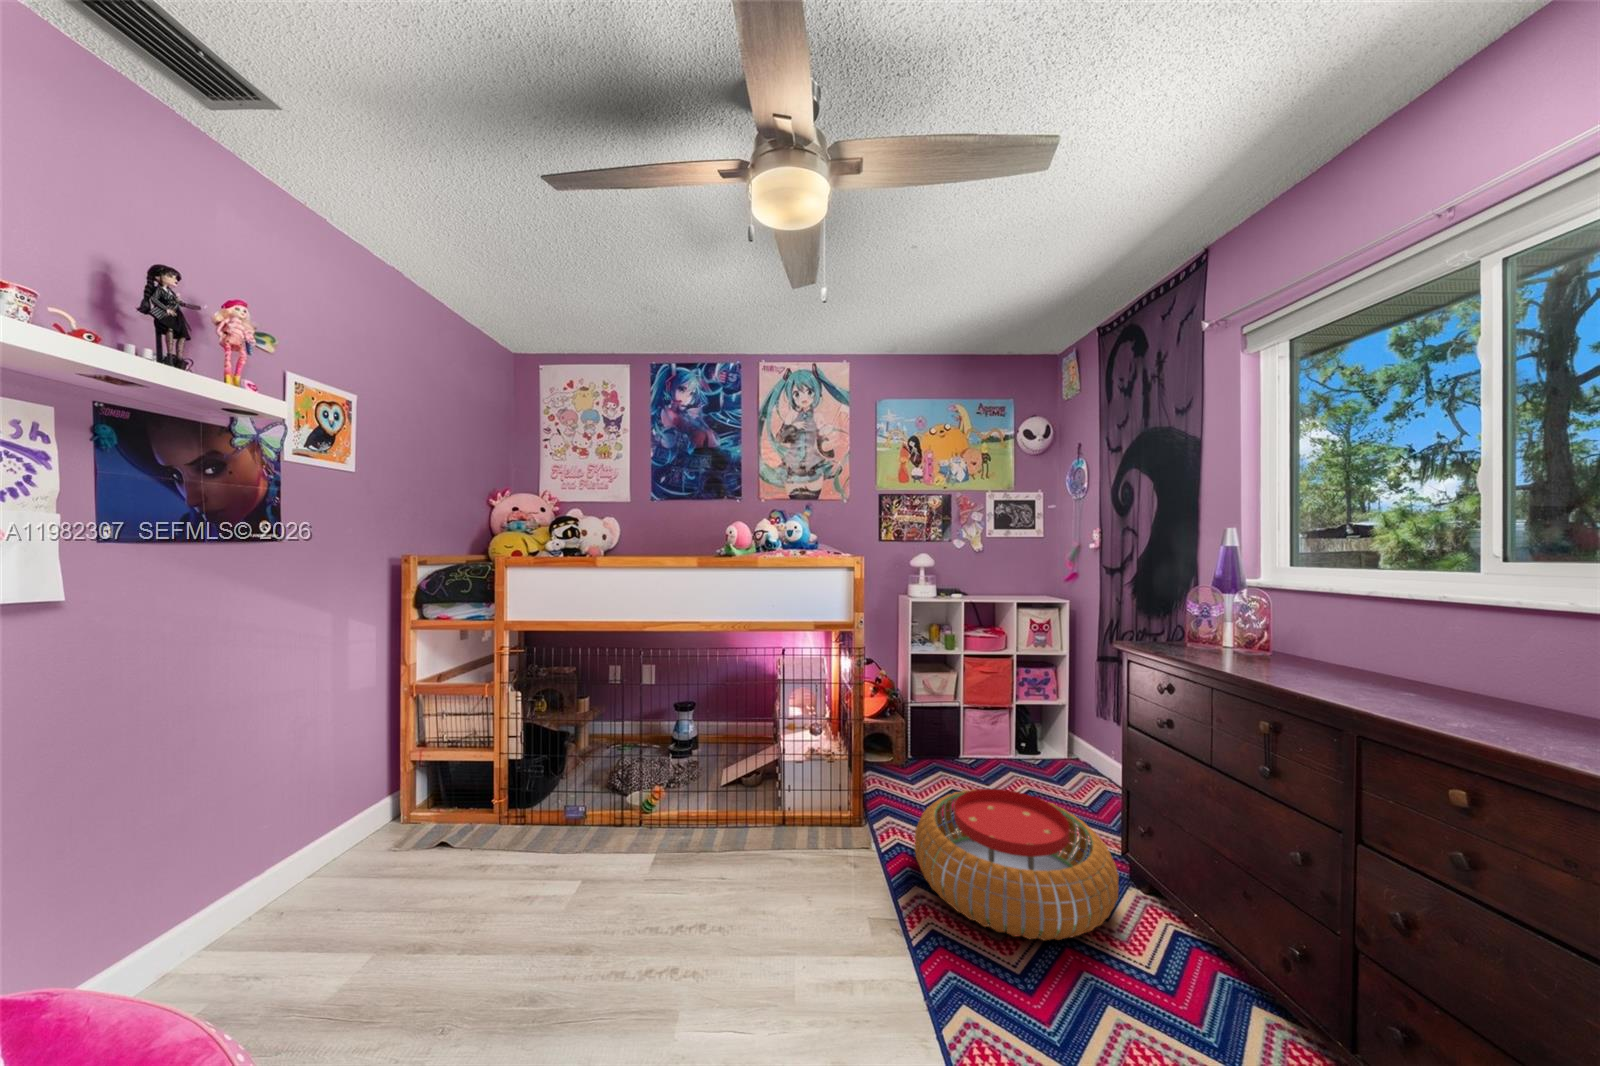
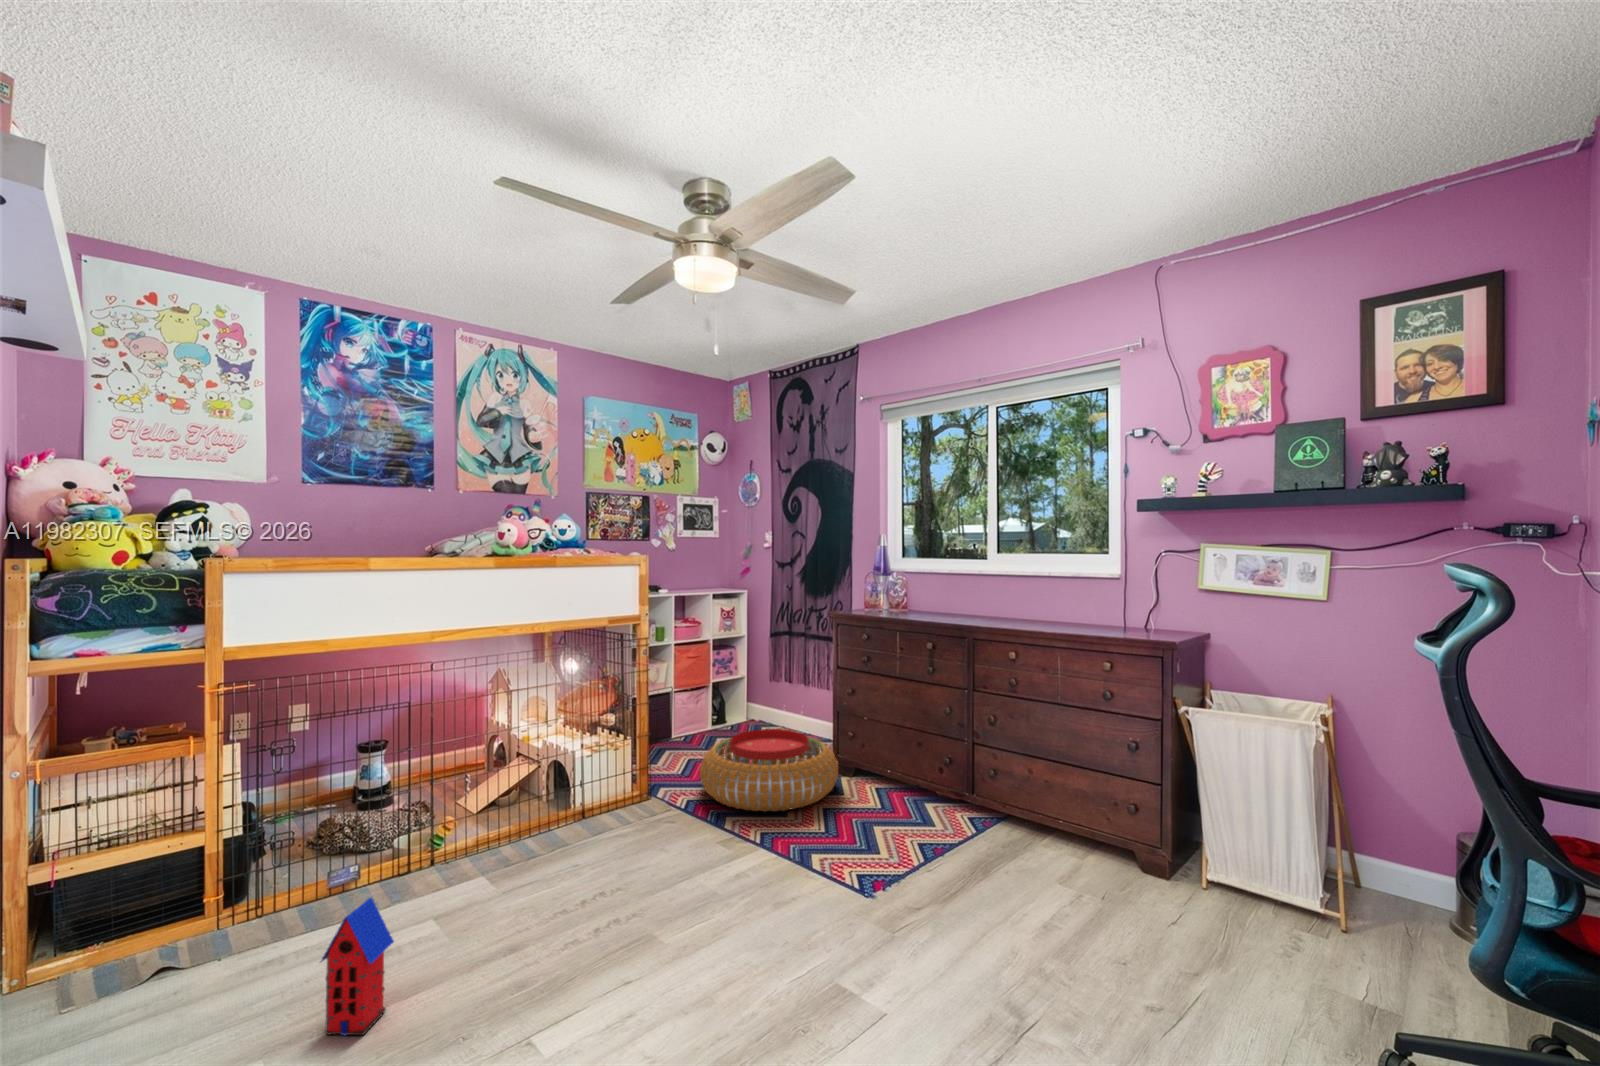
toy house: none [389,878,439,1012] -> present [321,898,394,1035]

